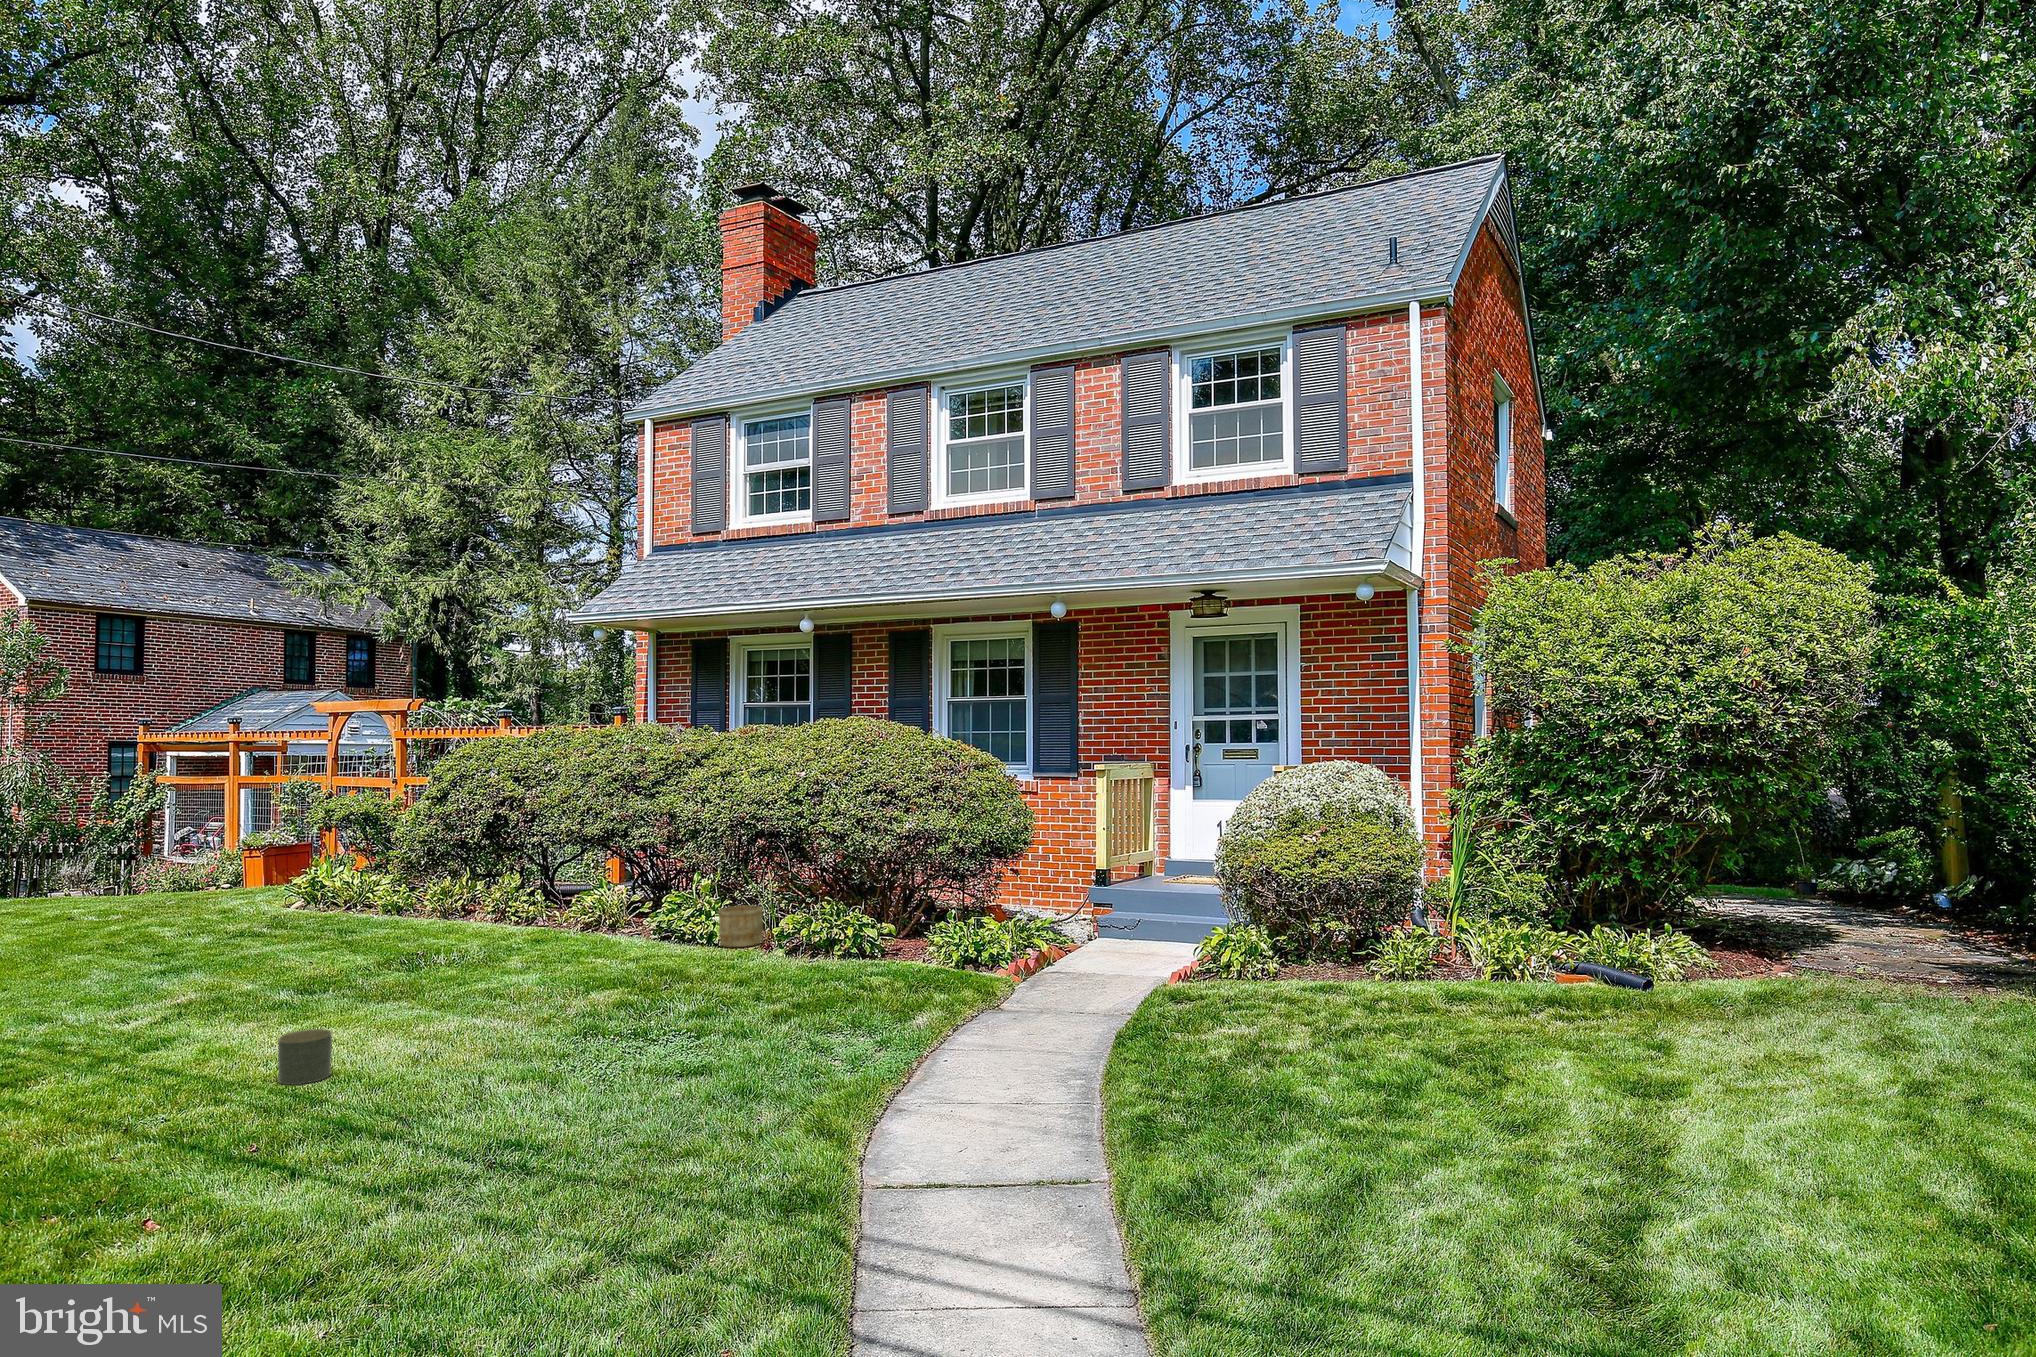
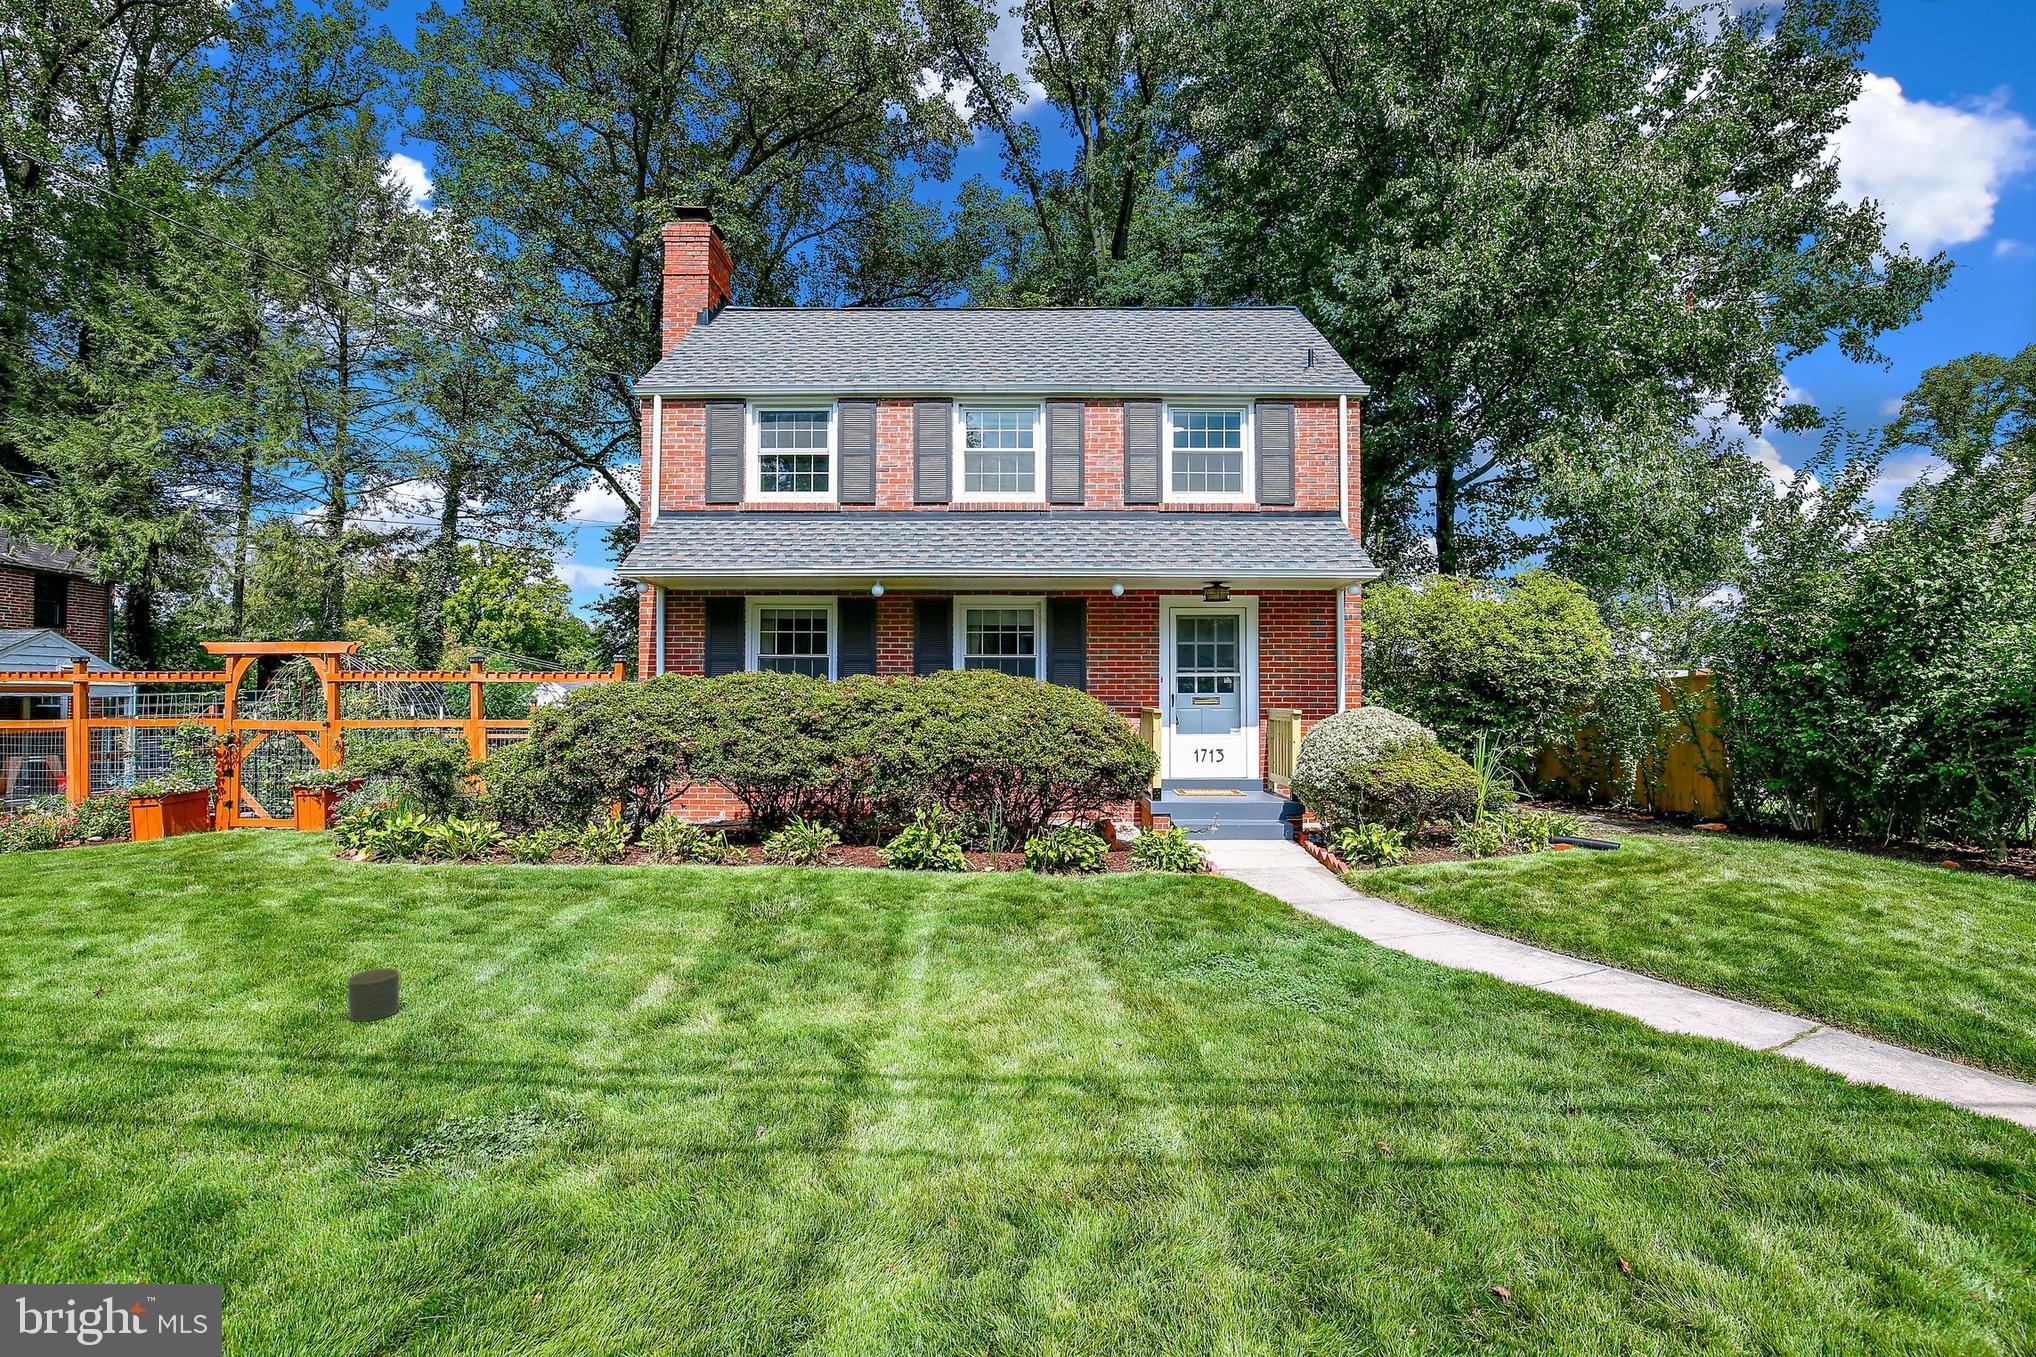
wooden bucket: present [718,905,764,947] -> none [761,836,801,873]

